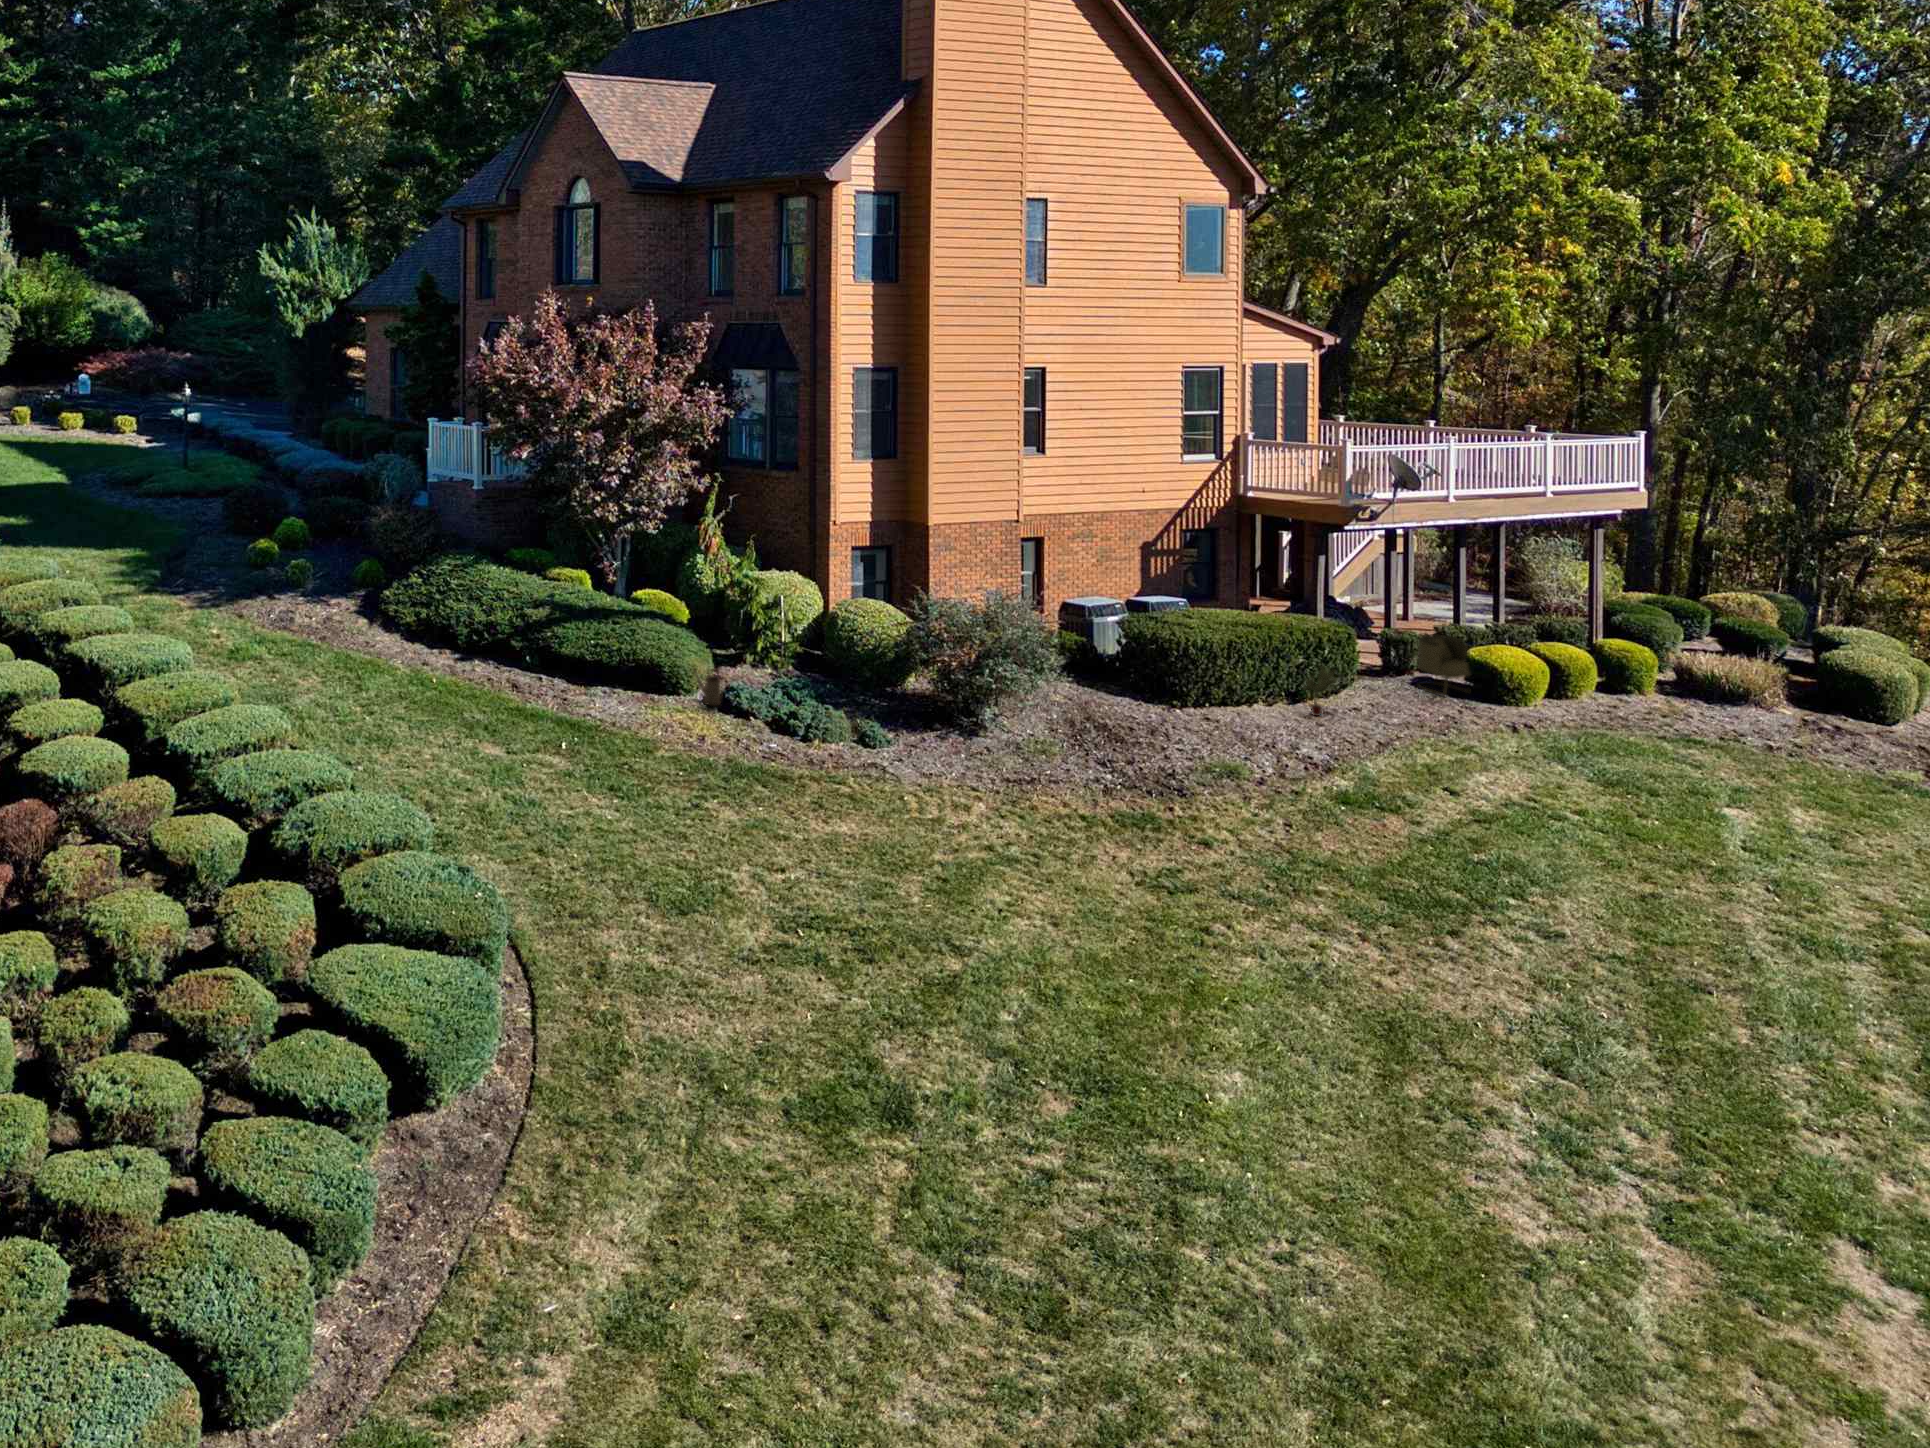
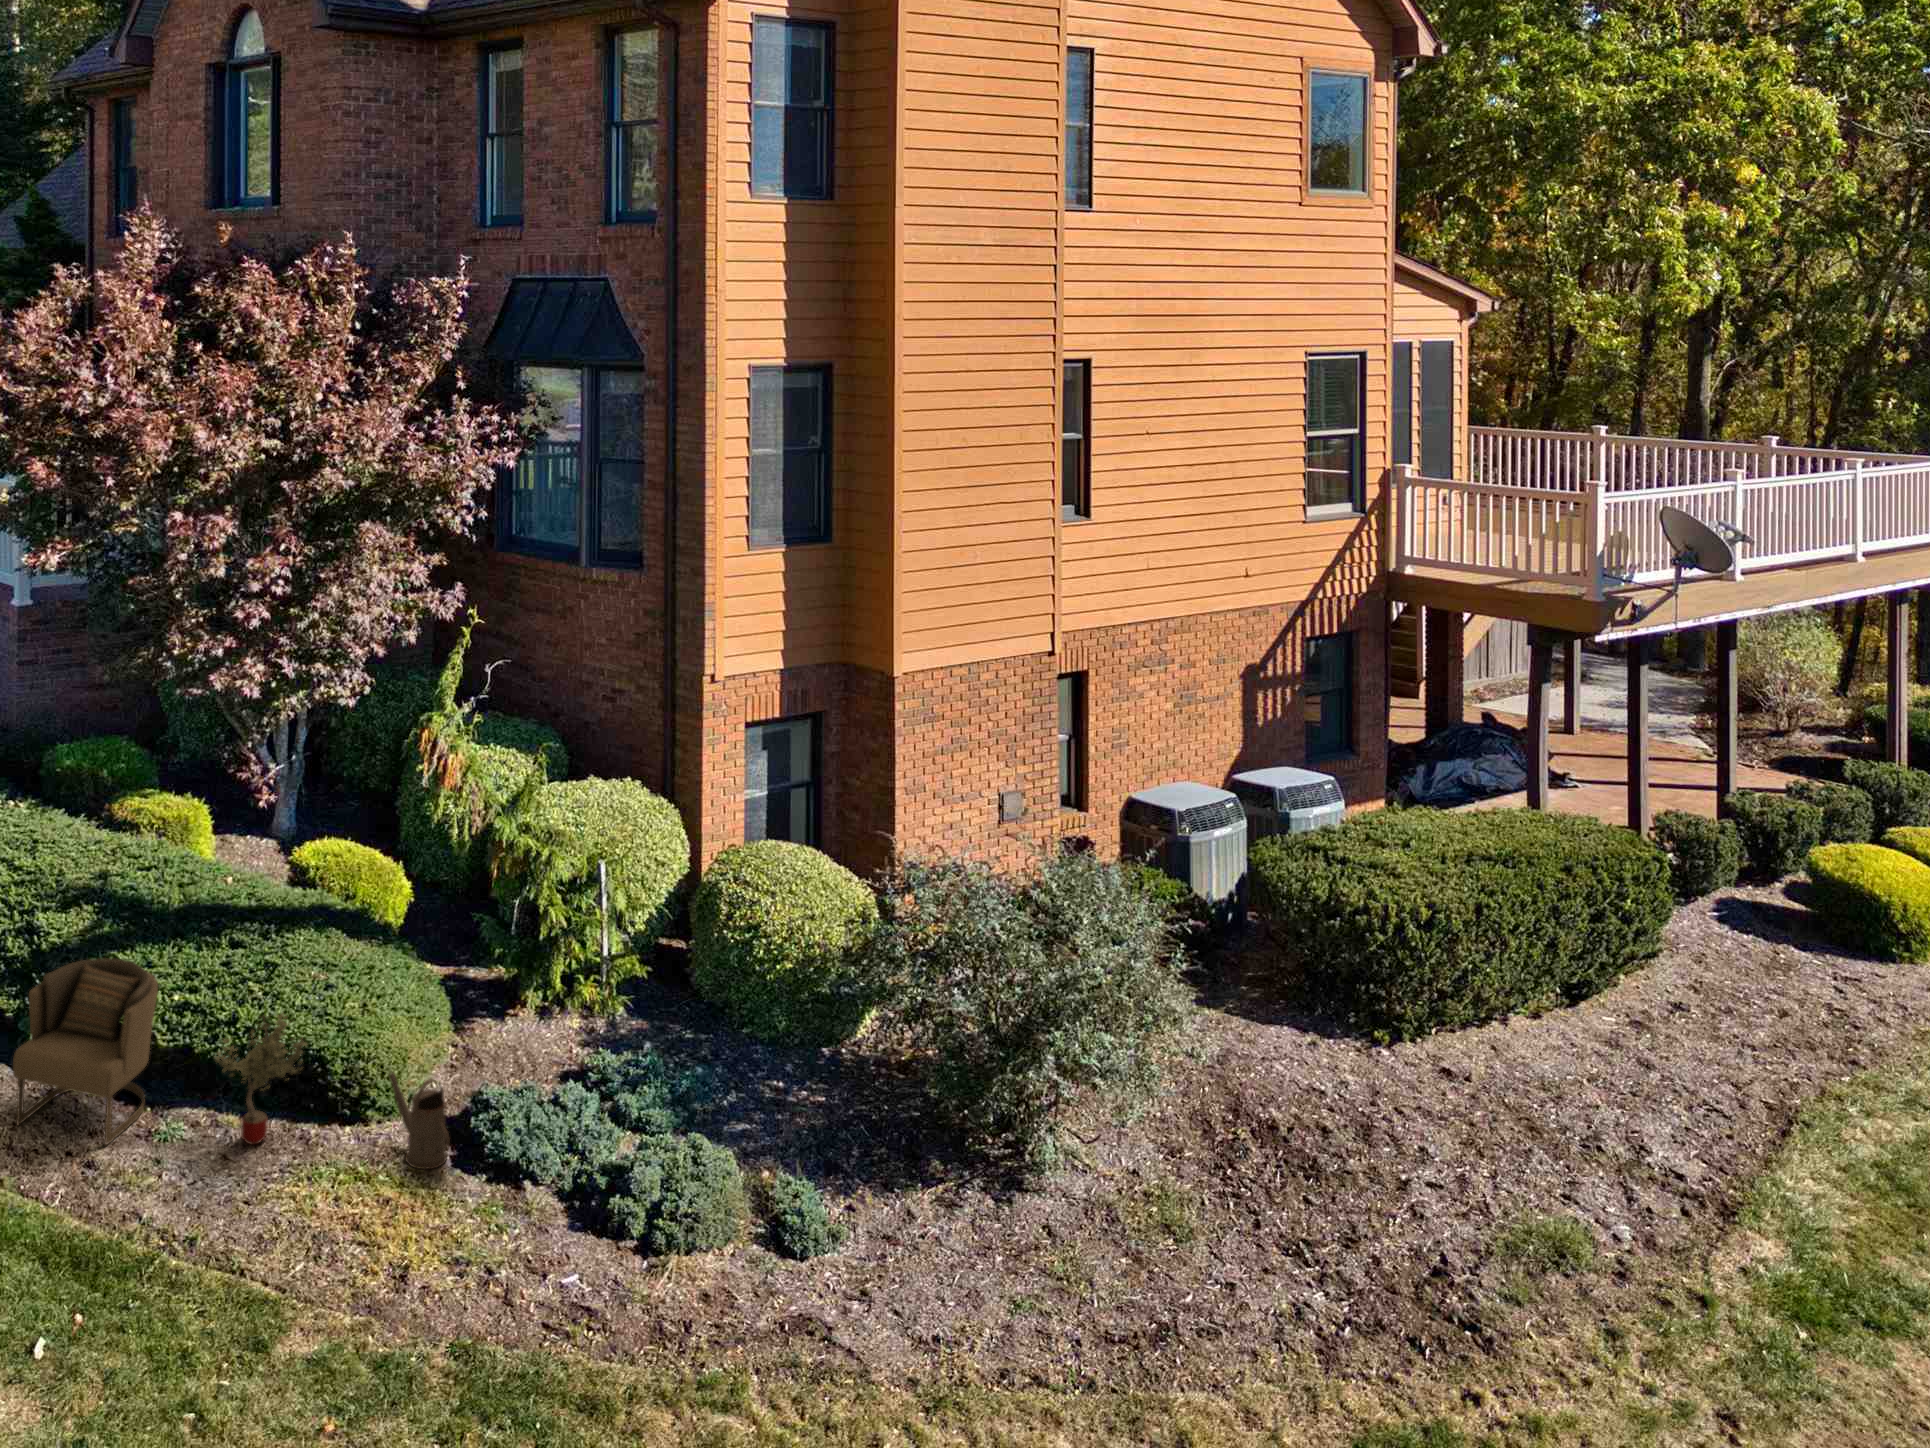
armchair: present [1418,634,1471,696] -> present [13,958,158,1145]
potted tree: present [1301,666,1337,716] -> present [215,1013,306,1145]

